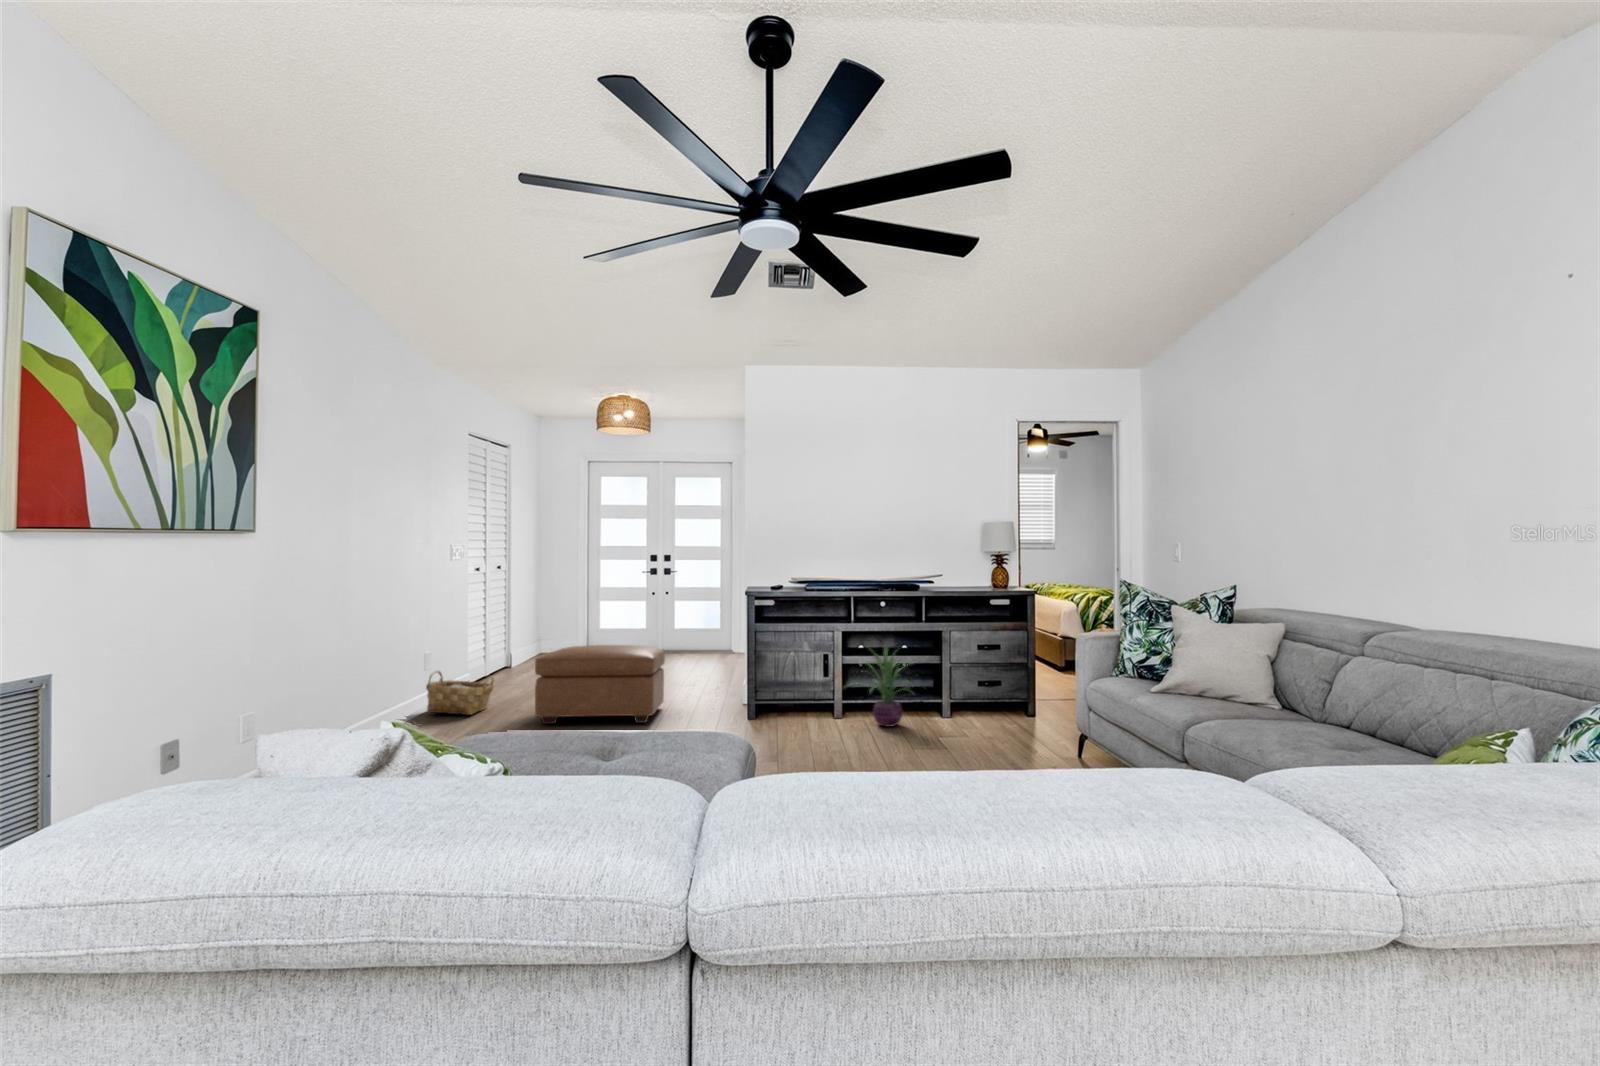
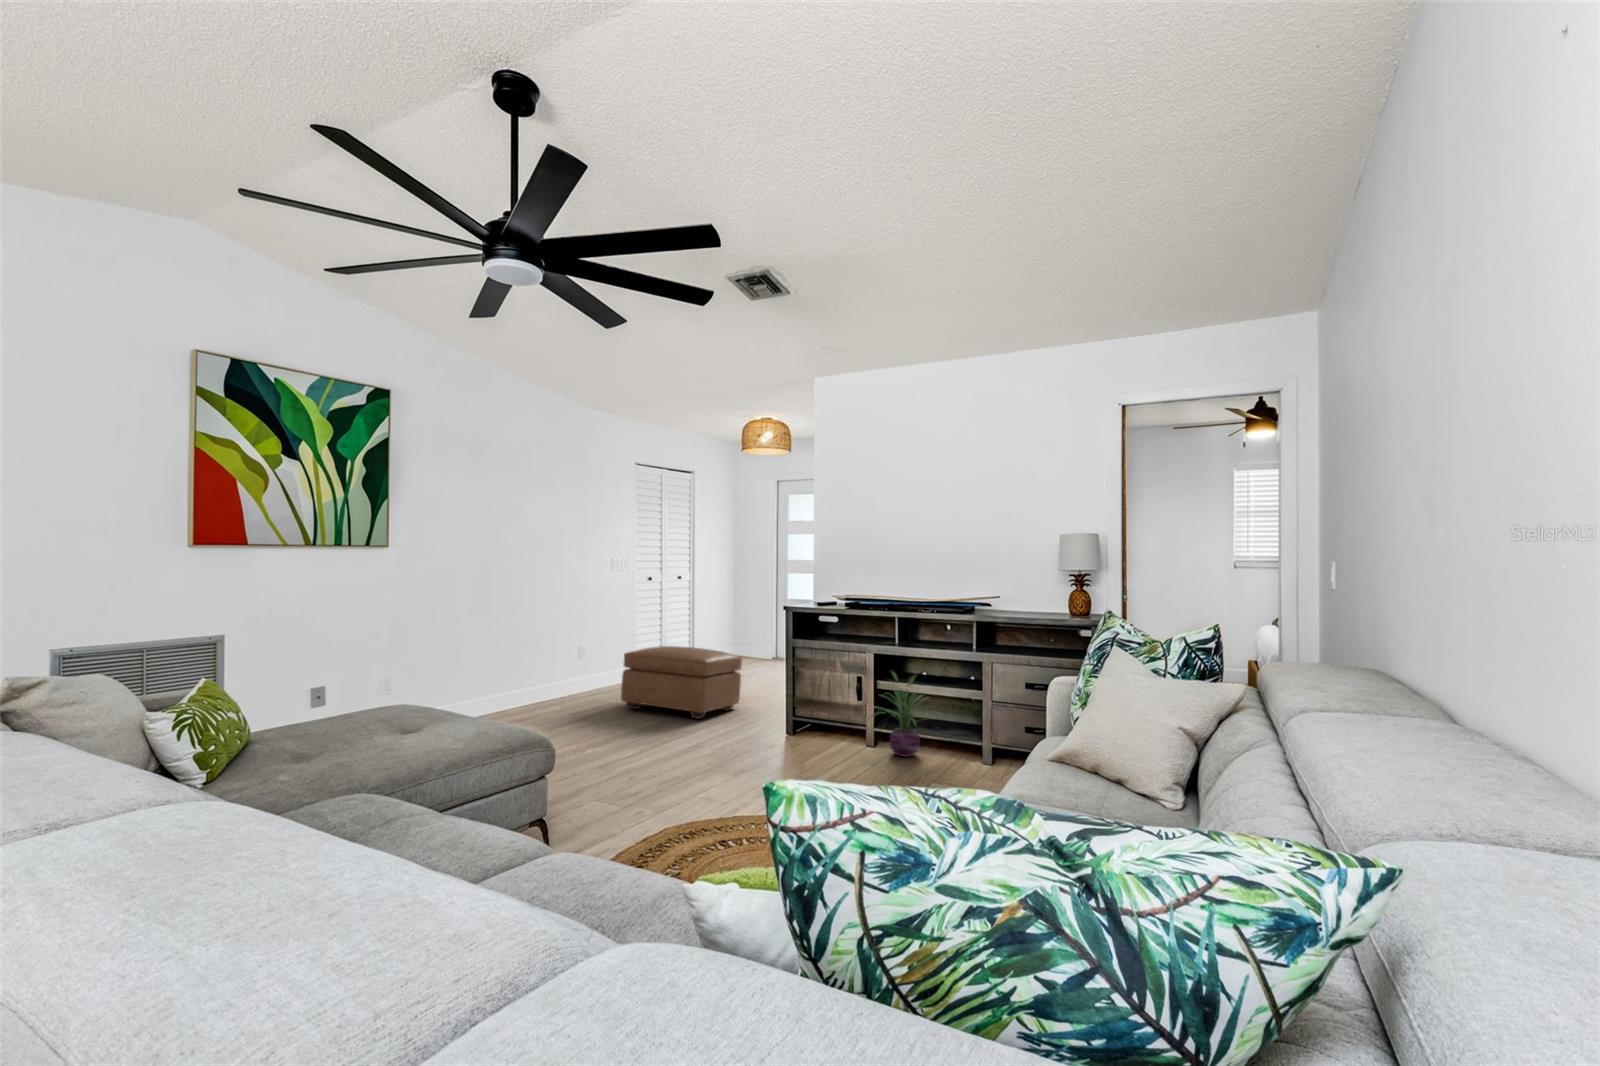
woven basket: present [426,671,494,715] -> none [570,656,620,694]

